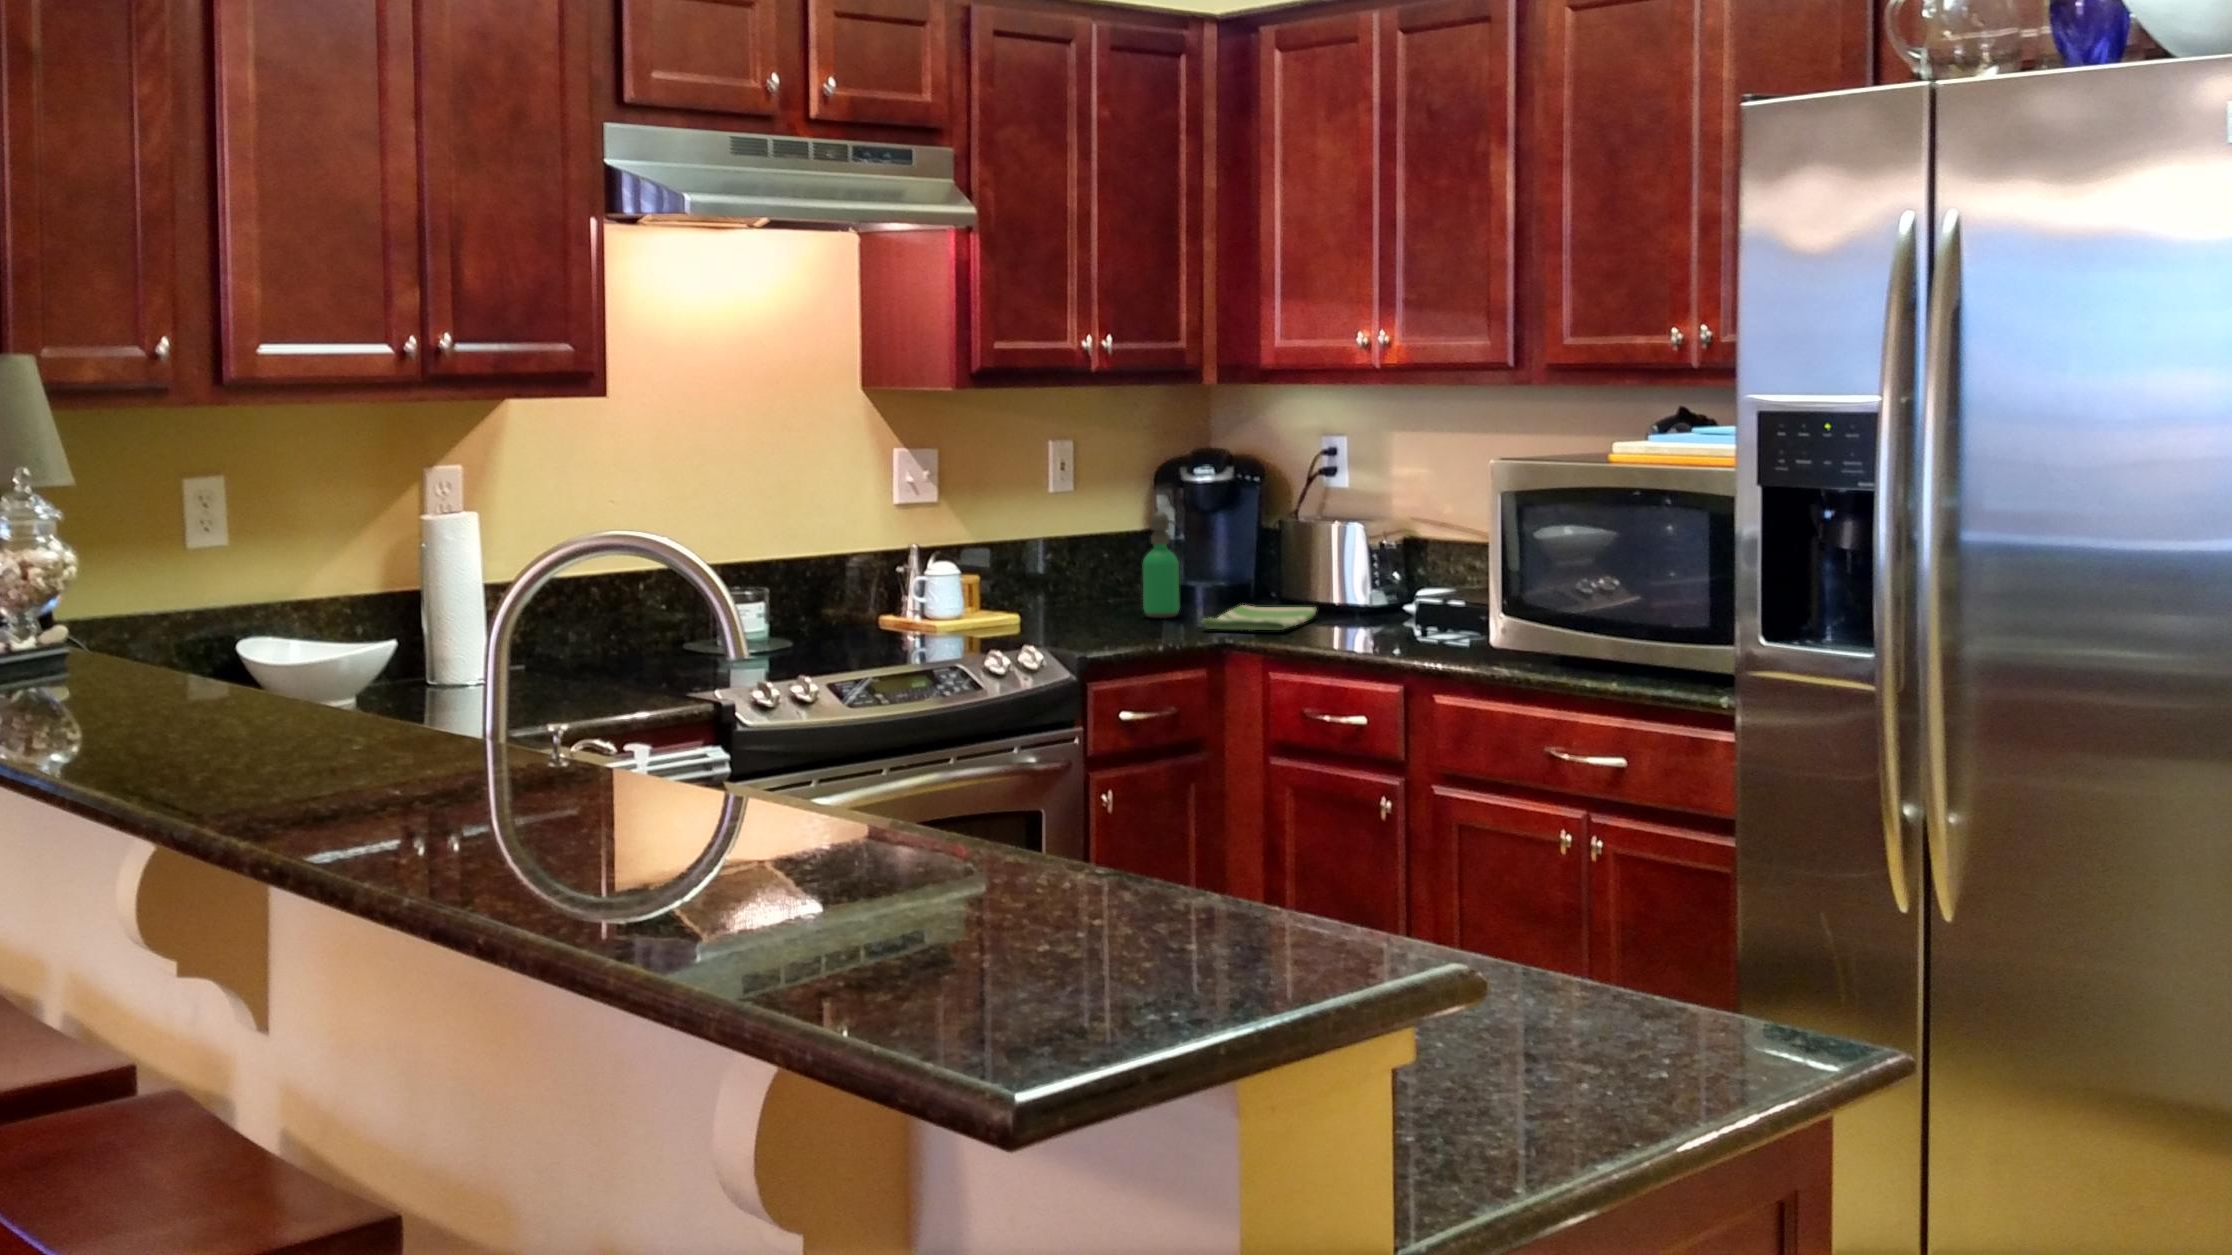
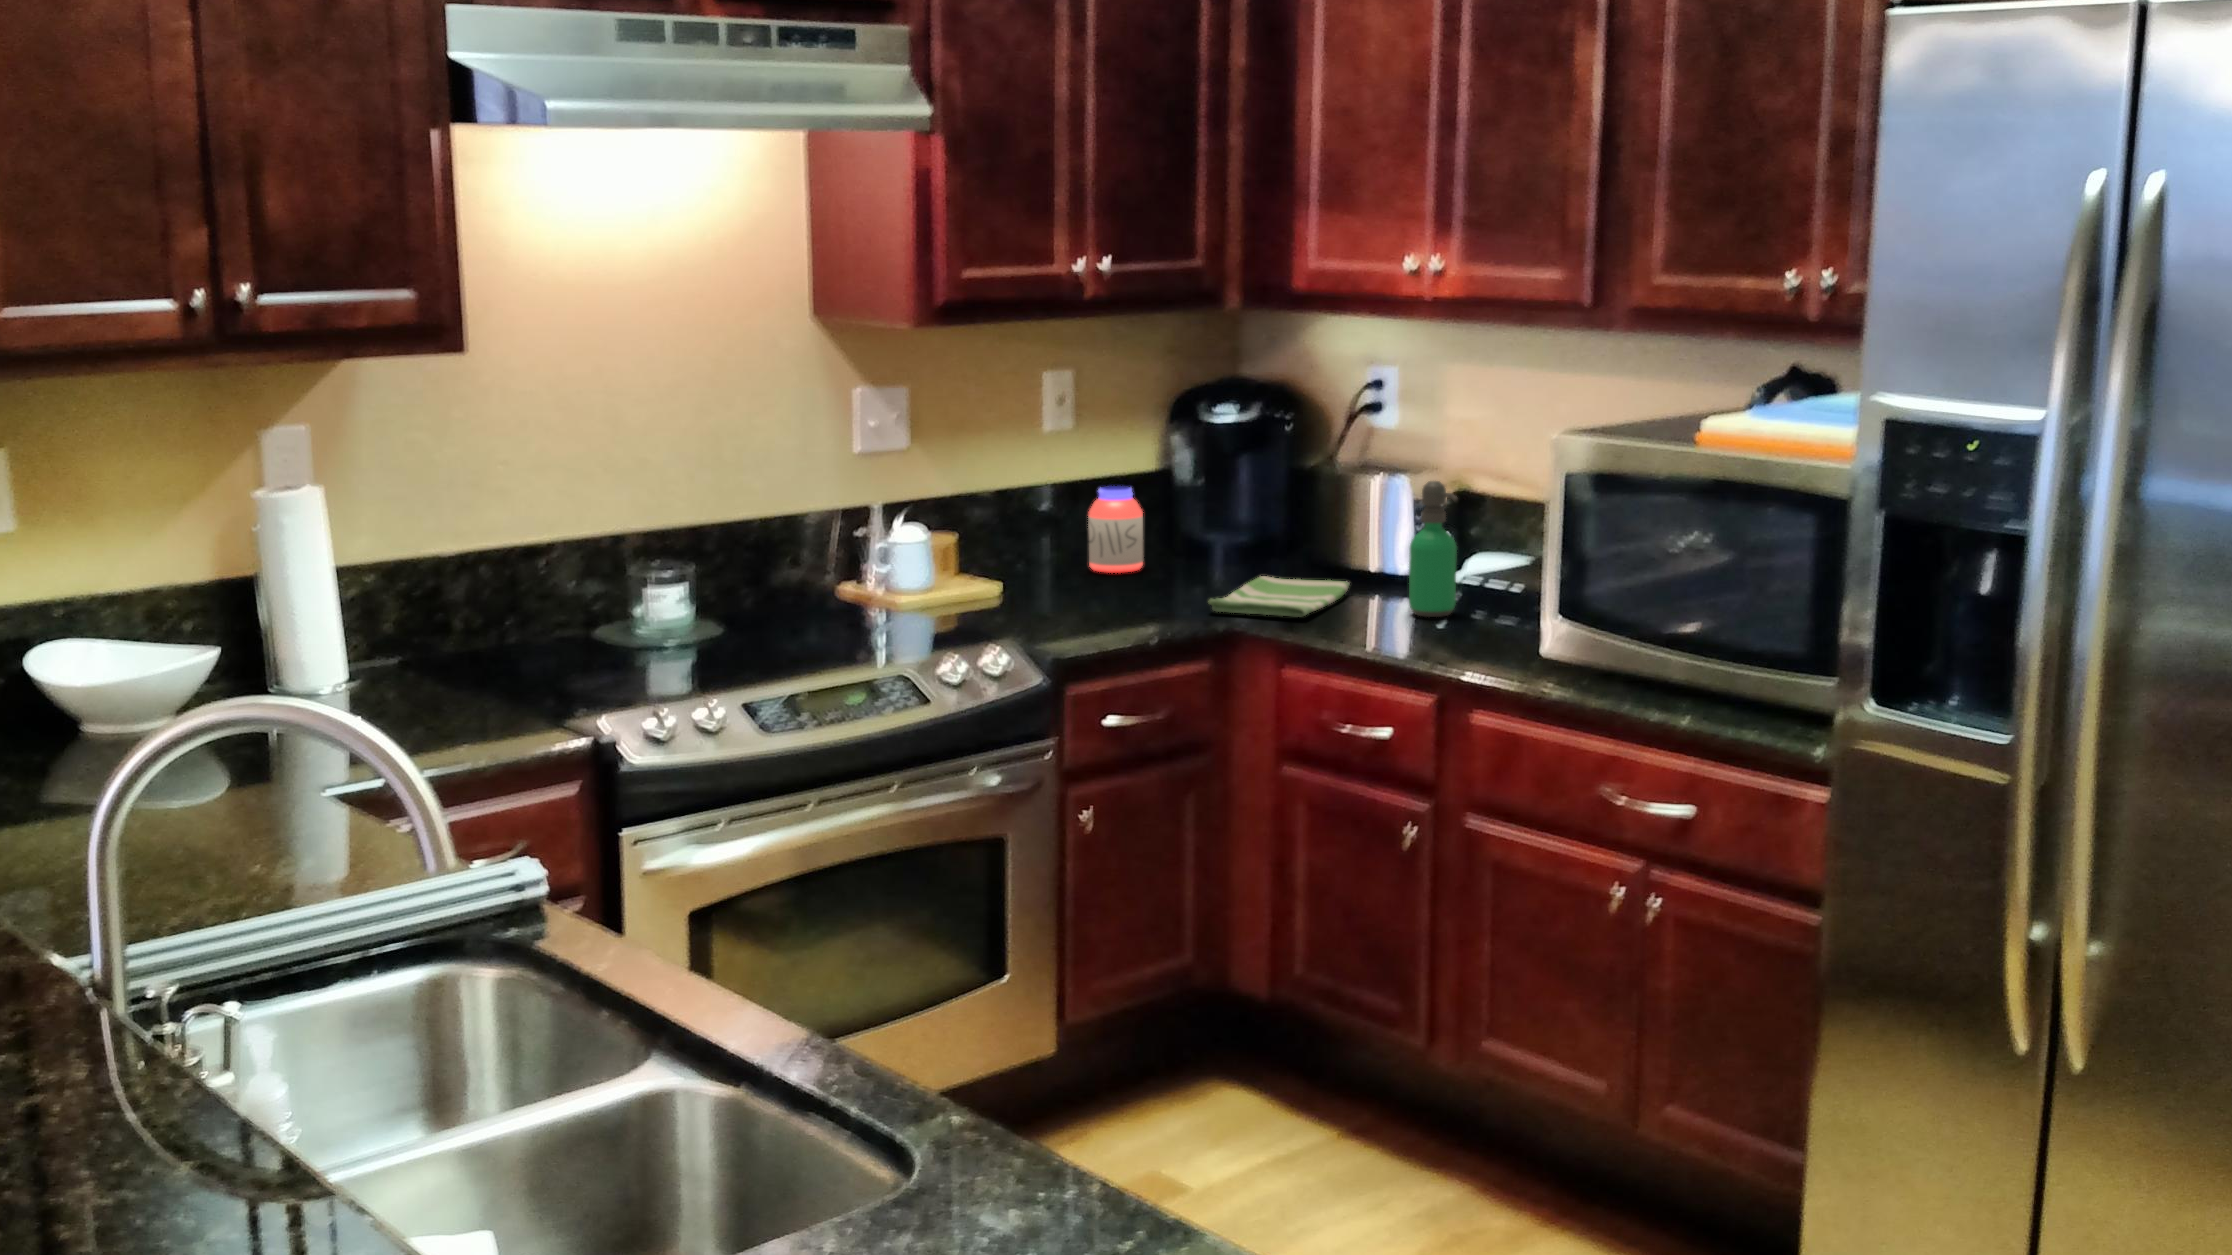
soap dispenser: present [1143,512,1179,618] -> present [1409,481,1458,617]
jar: none [1091,538,1137,609] -> present [1088,486,1143,573]

